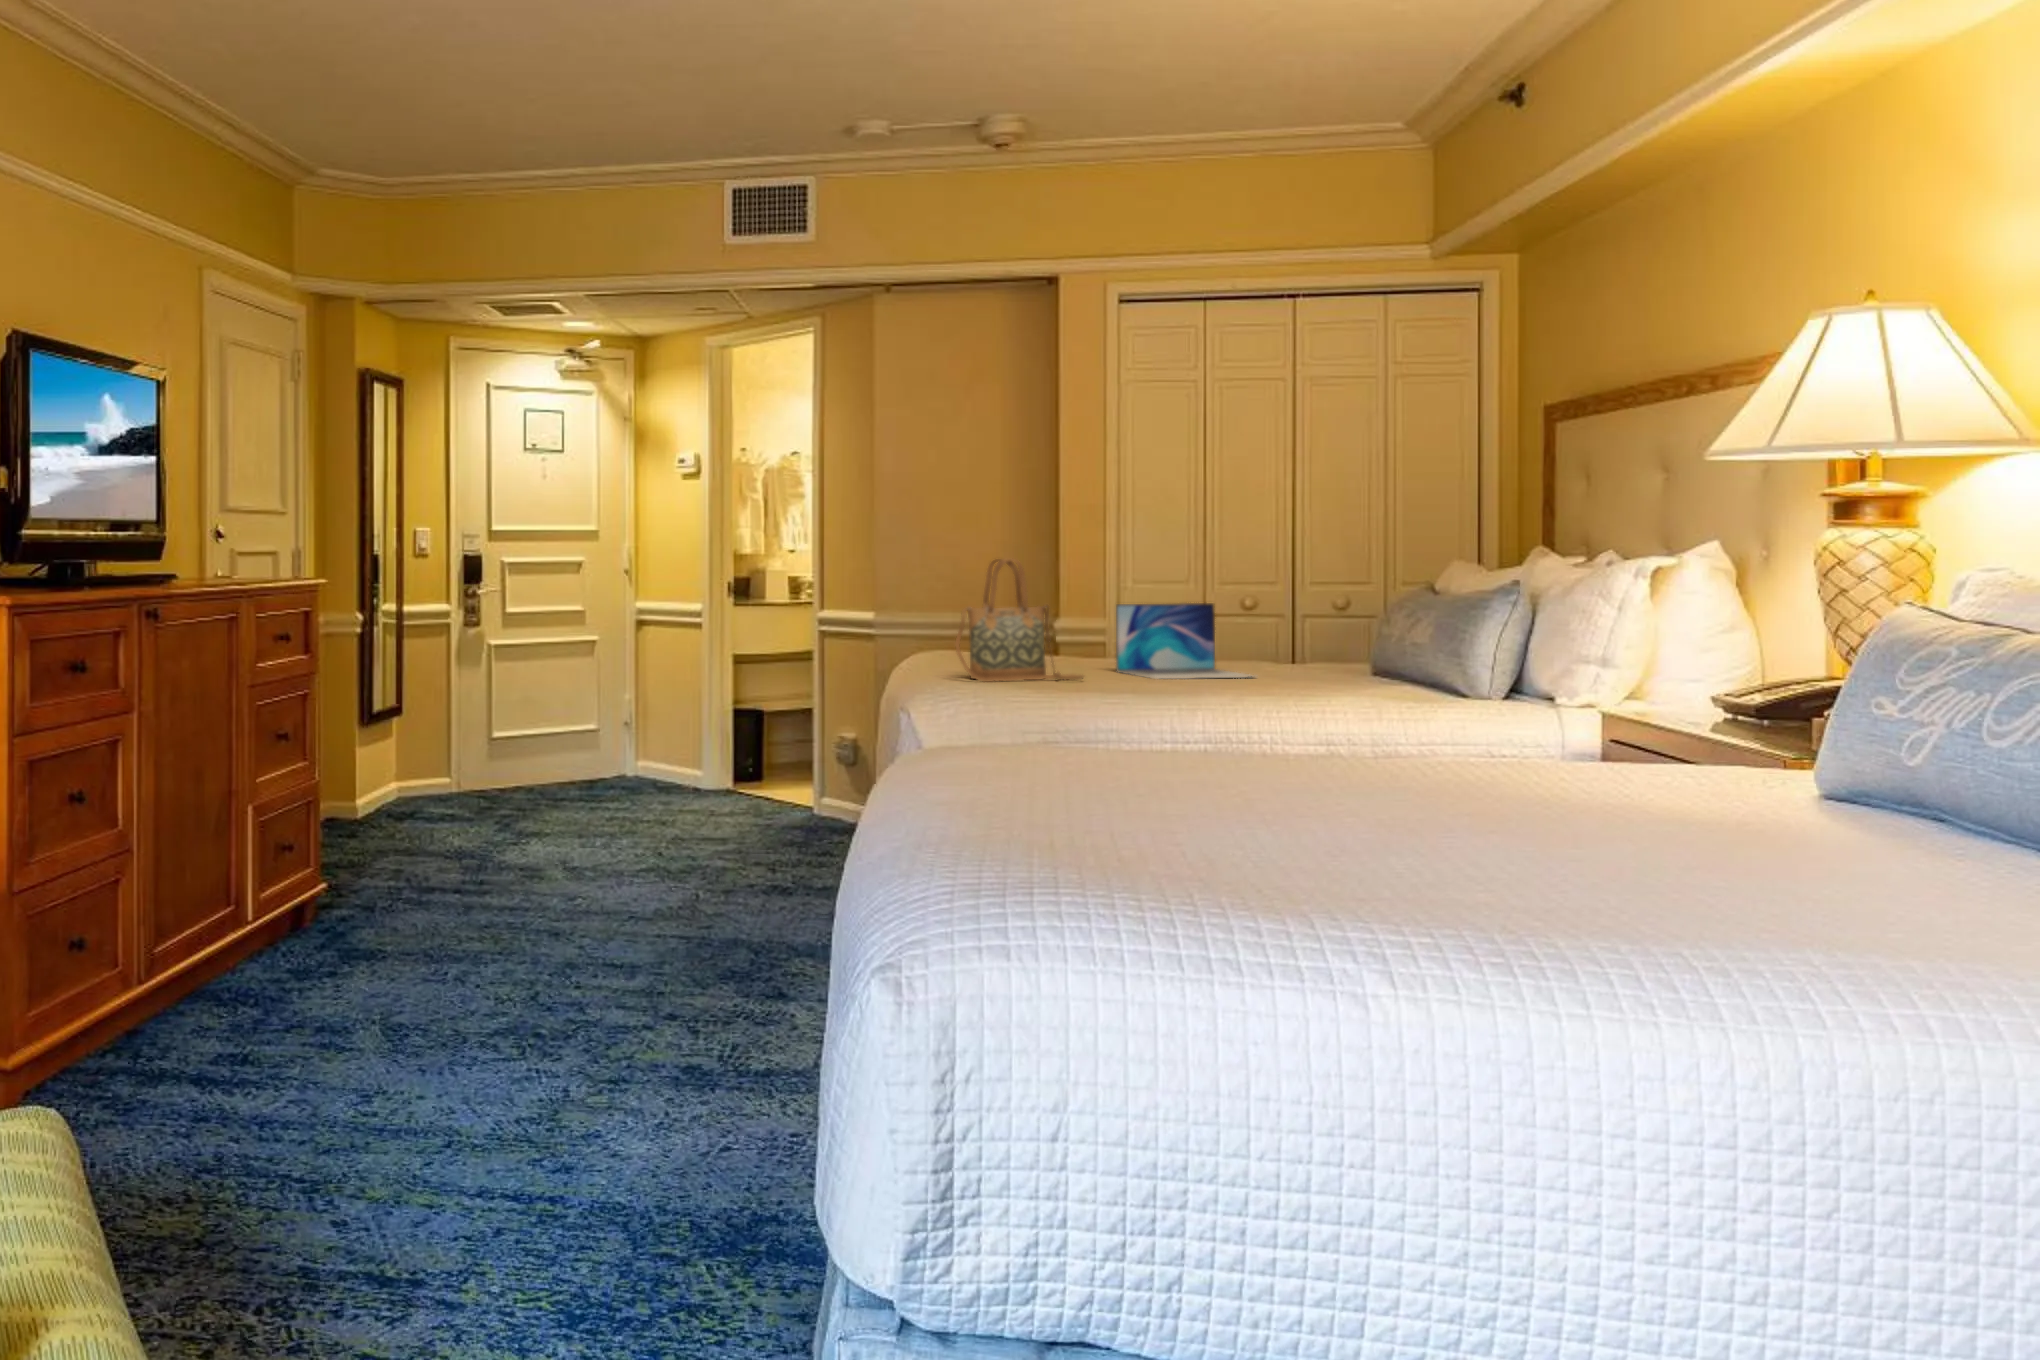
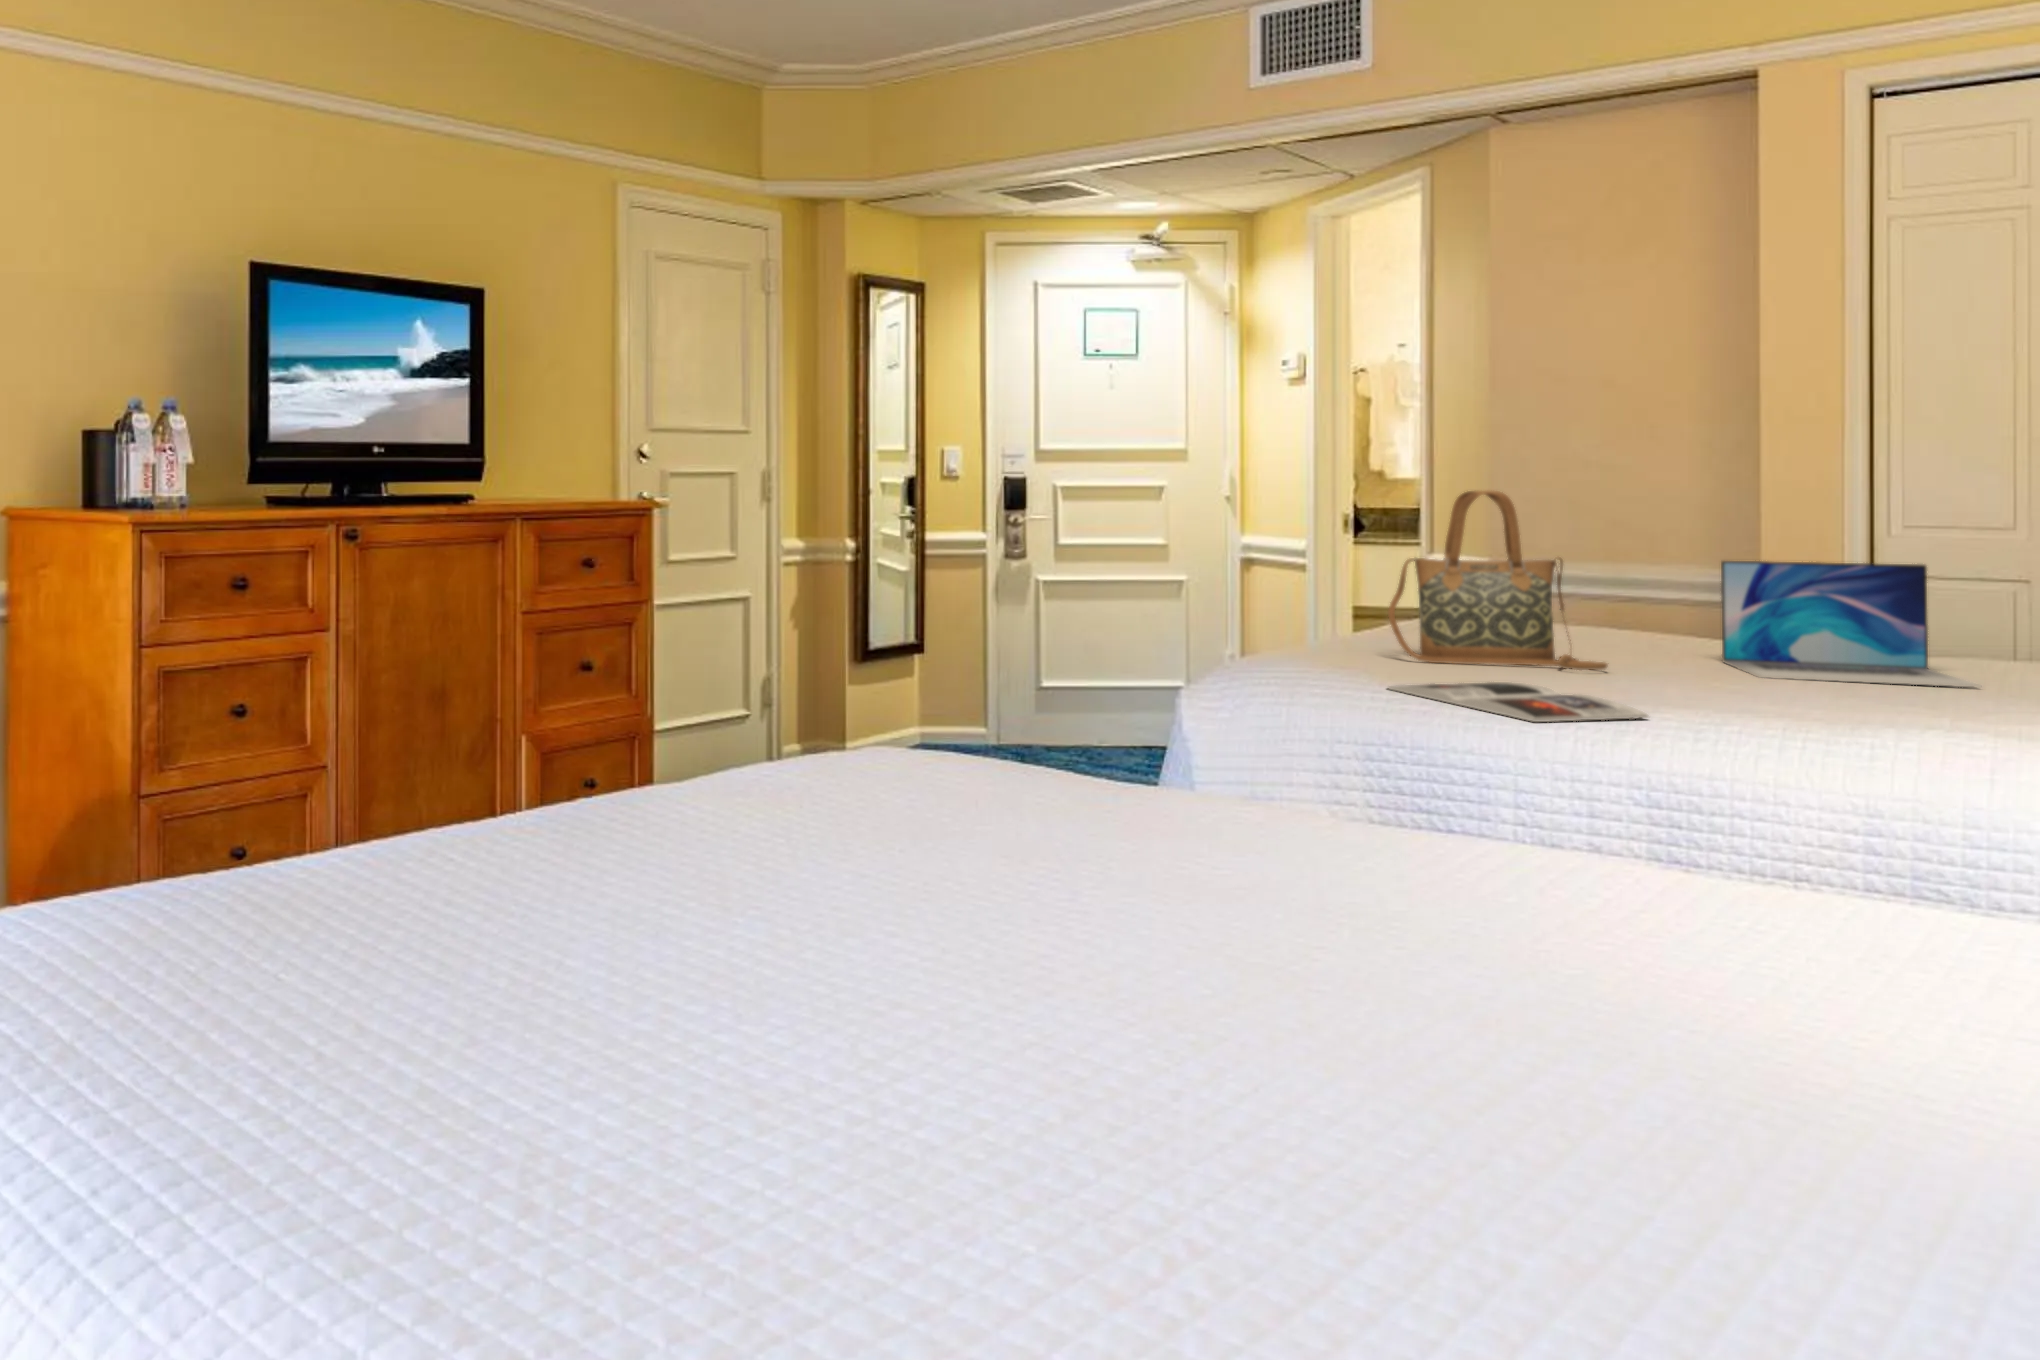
magazine: none [1011,688,1176,709] -> present [1388,682,1648,722]

